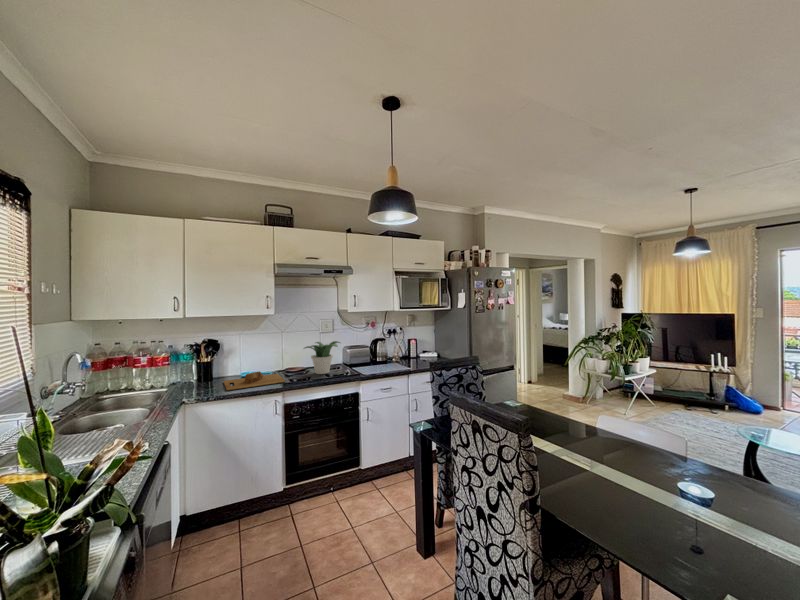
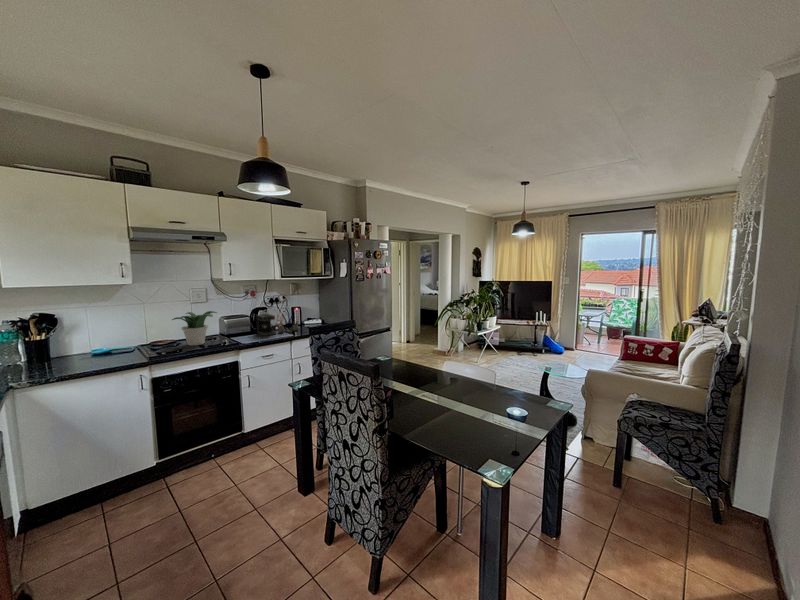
coffee maker: none [375,345,416,368] -> present [256,314,298,336]
cutting board: present [224,371,285,391] -> none [67,347,151,370]

